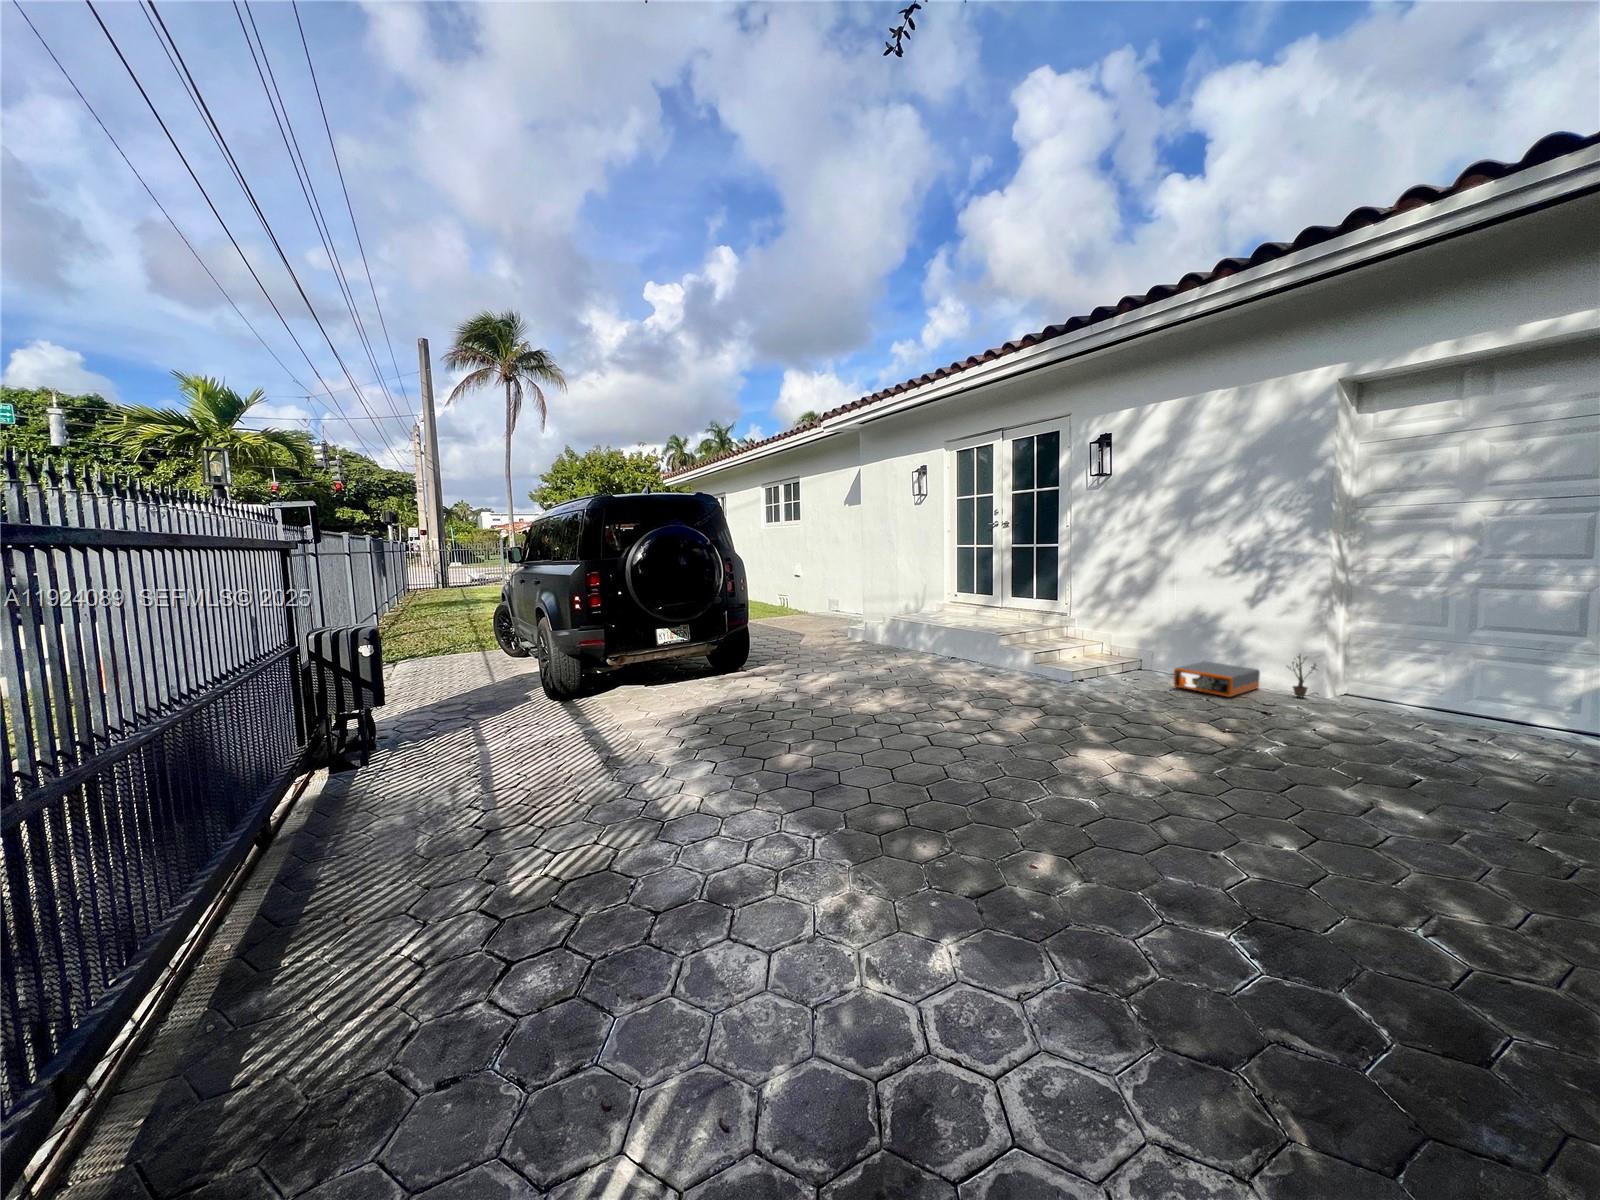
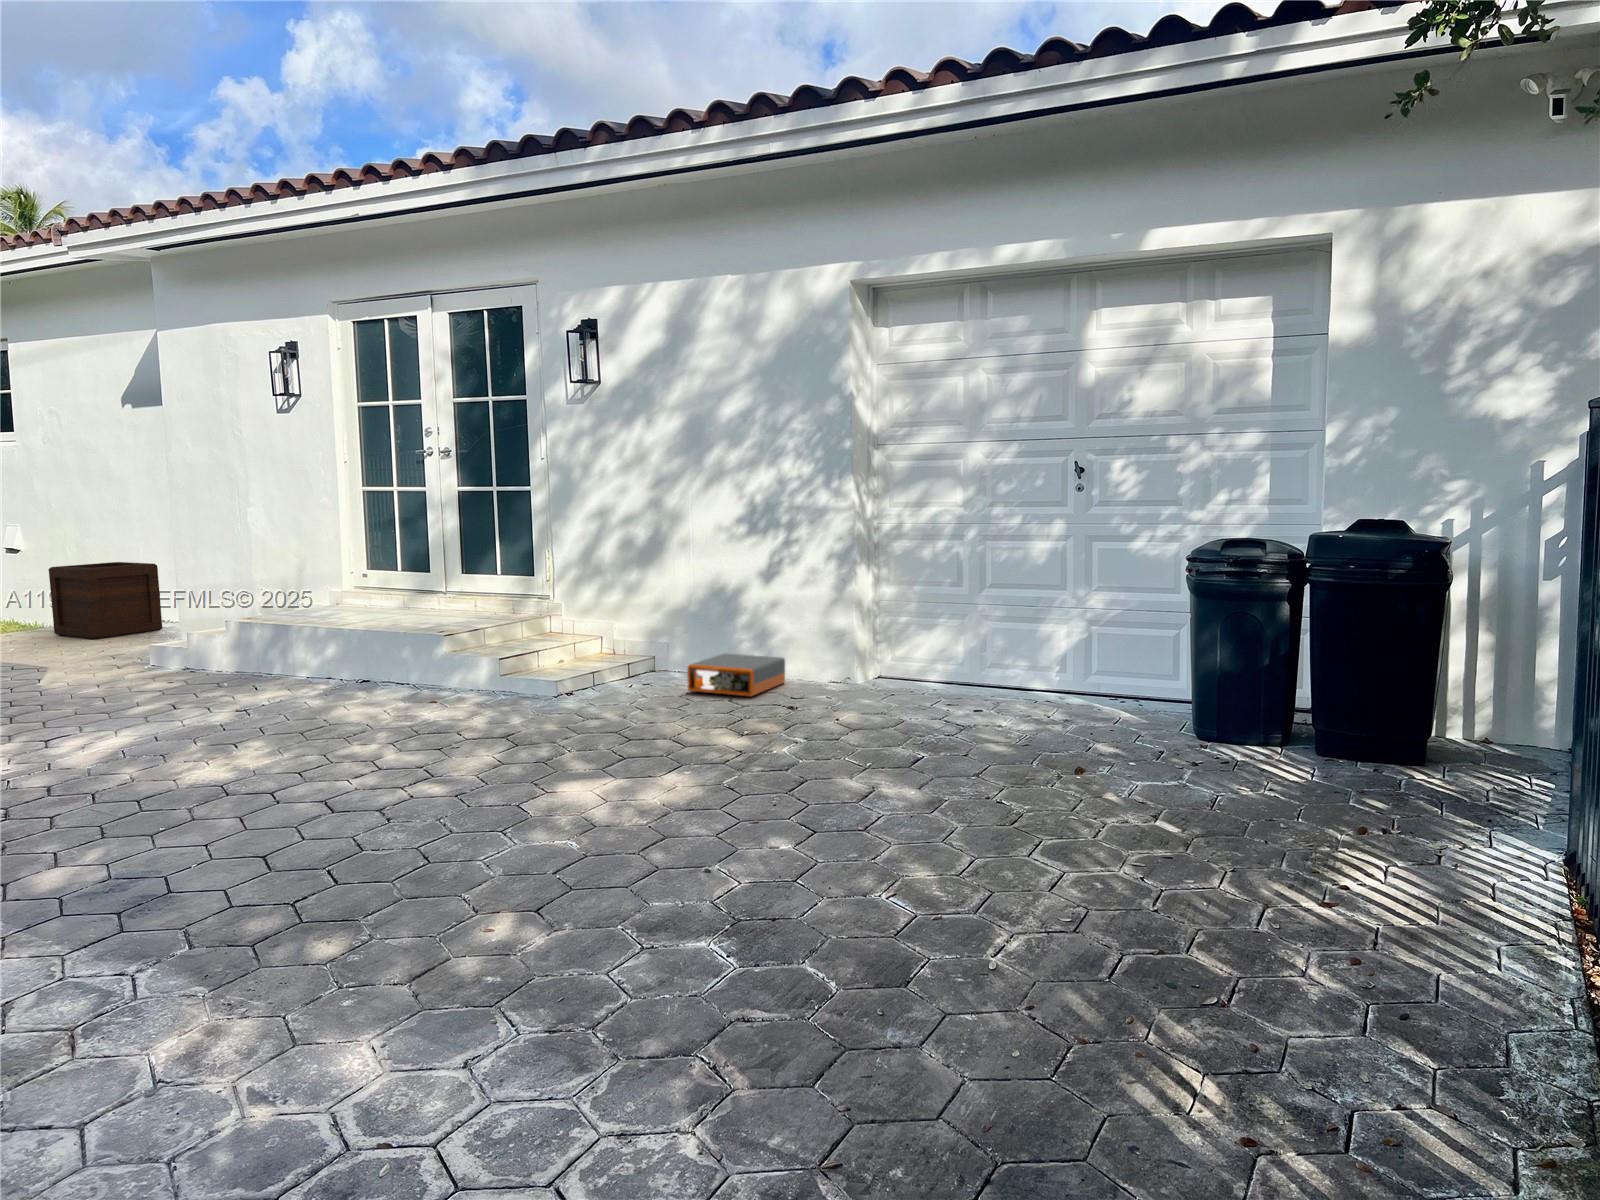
wooden crate: none [811,584,857,621] -> present [49,562,162,639]
decorative plant: present [1288,655,1316,697] -> none [806,632,842,689]

